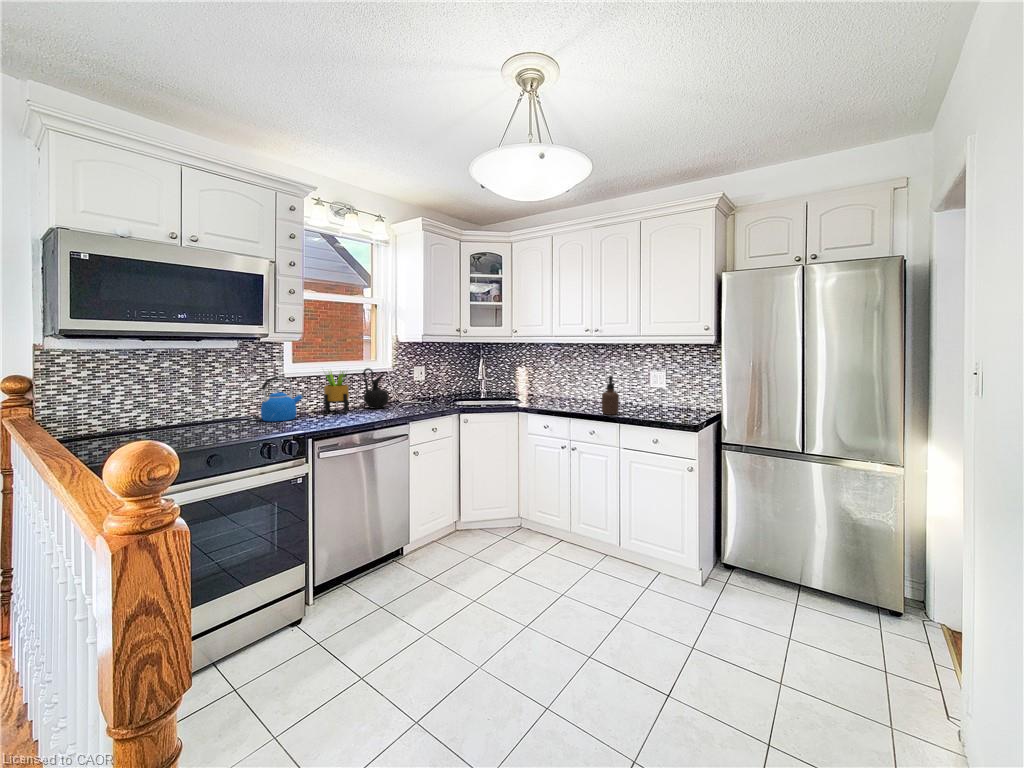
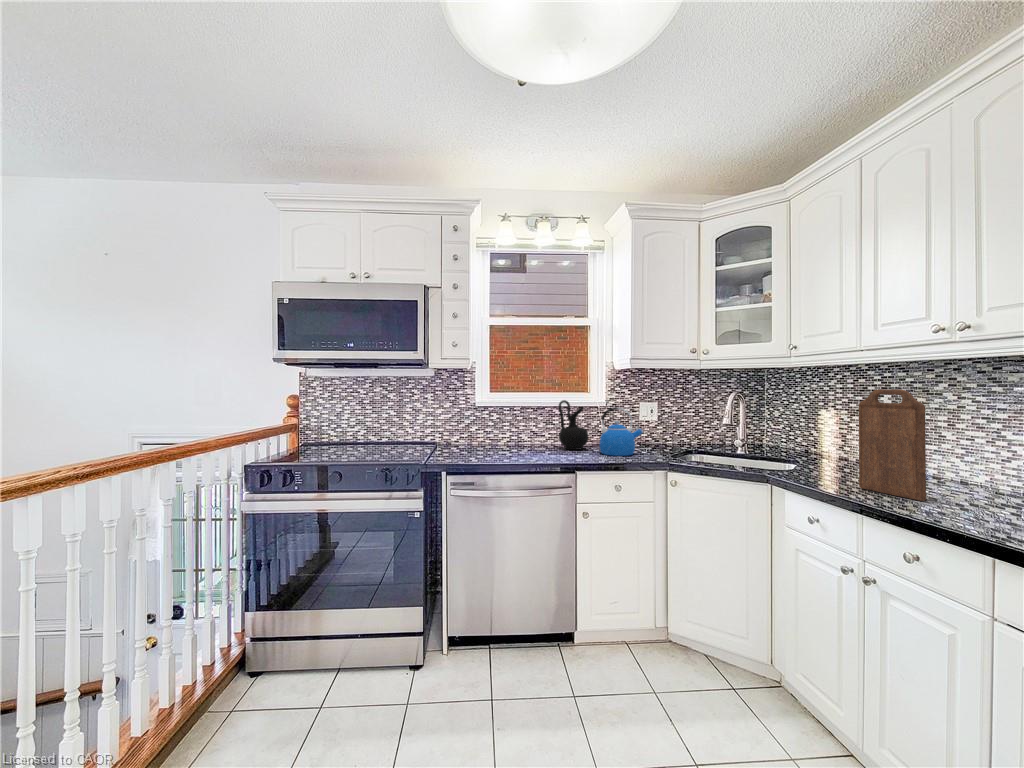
cutting board: none [568,360,598,412] -> present [859,389,926,501]
potted plant: present [324,372,349,414] -> none [508,396,538,450]
soap dispenser: present [602,376,619,415] -> none [926,424,978,515]
kettle: present [261,377,303,422] -> present [600,407,643,456]

